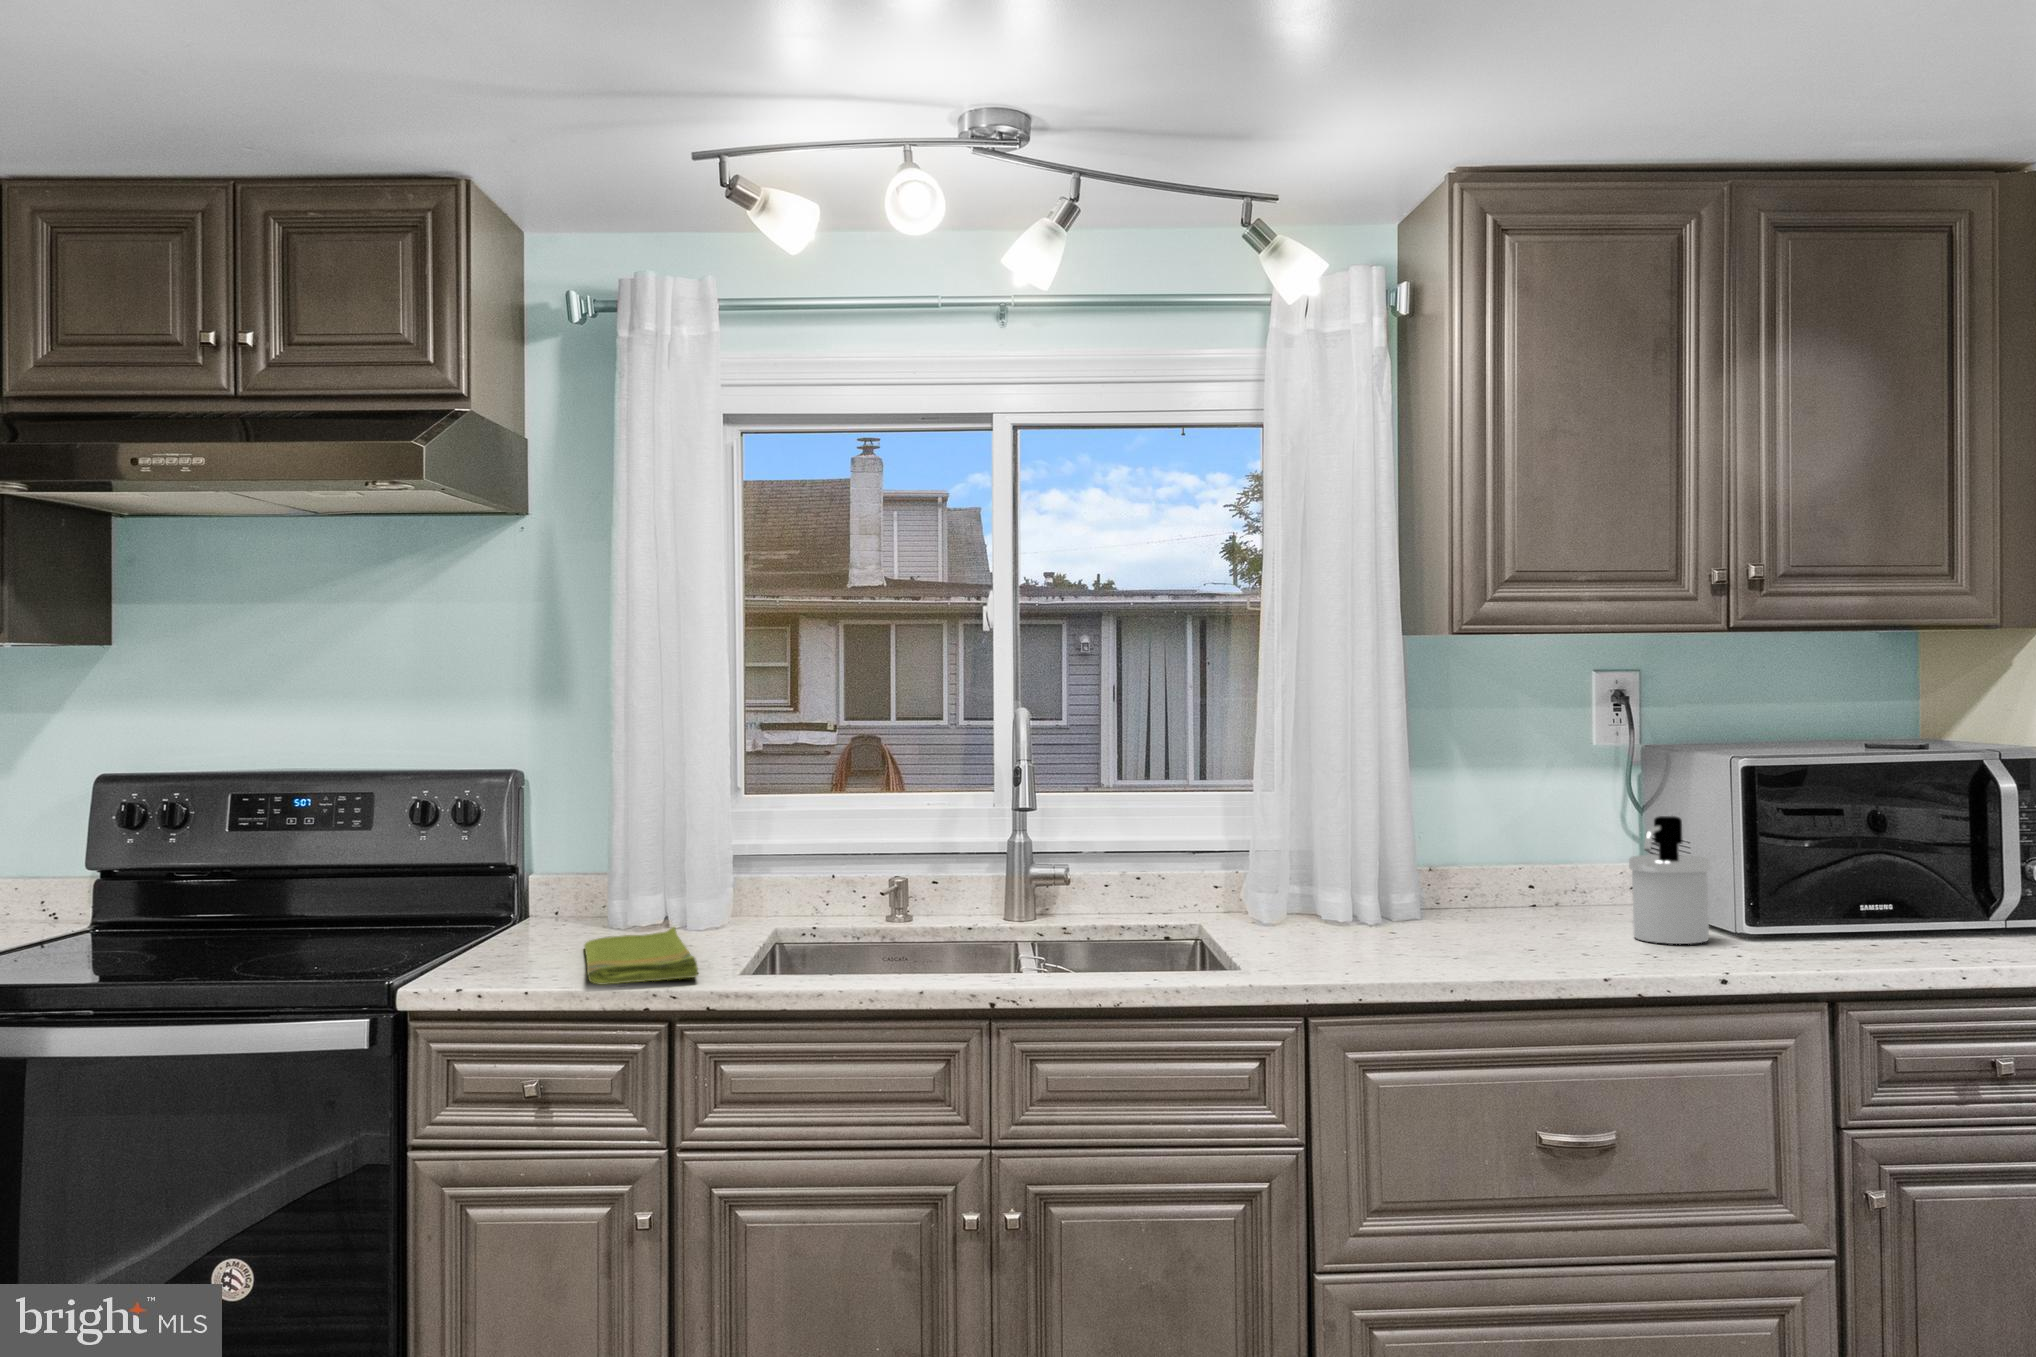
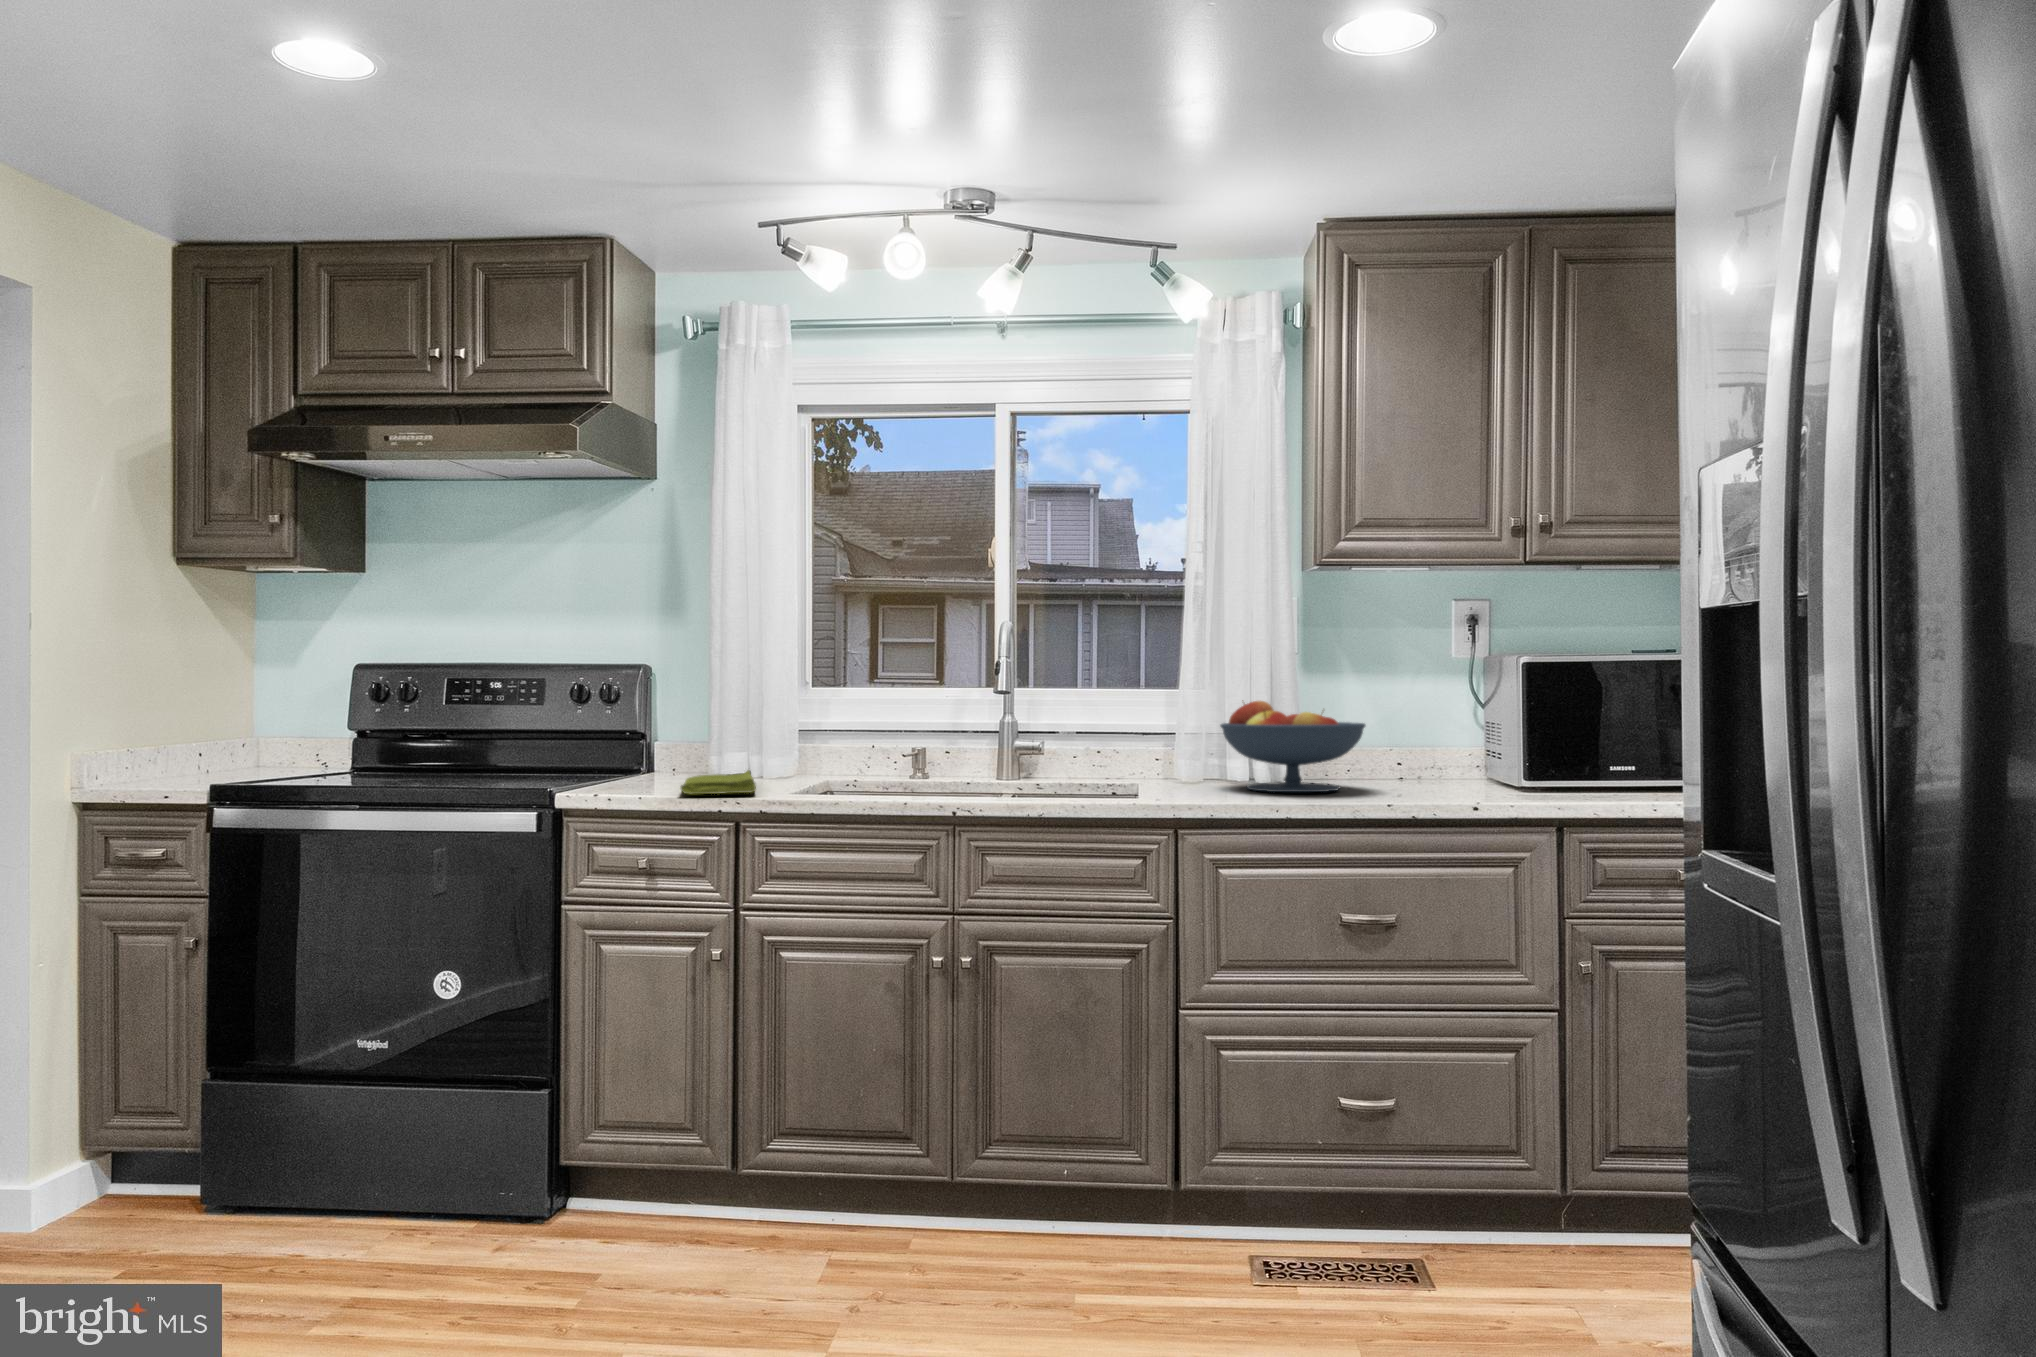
soap dispenser: present [1629,816,1710,944] -> none [1444,702,1502,794]
fruit bowl: none [1330,817,1532,949] -> present [1220,701,1365,792]

